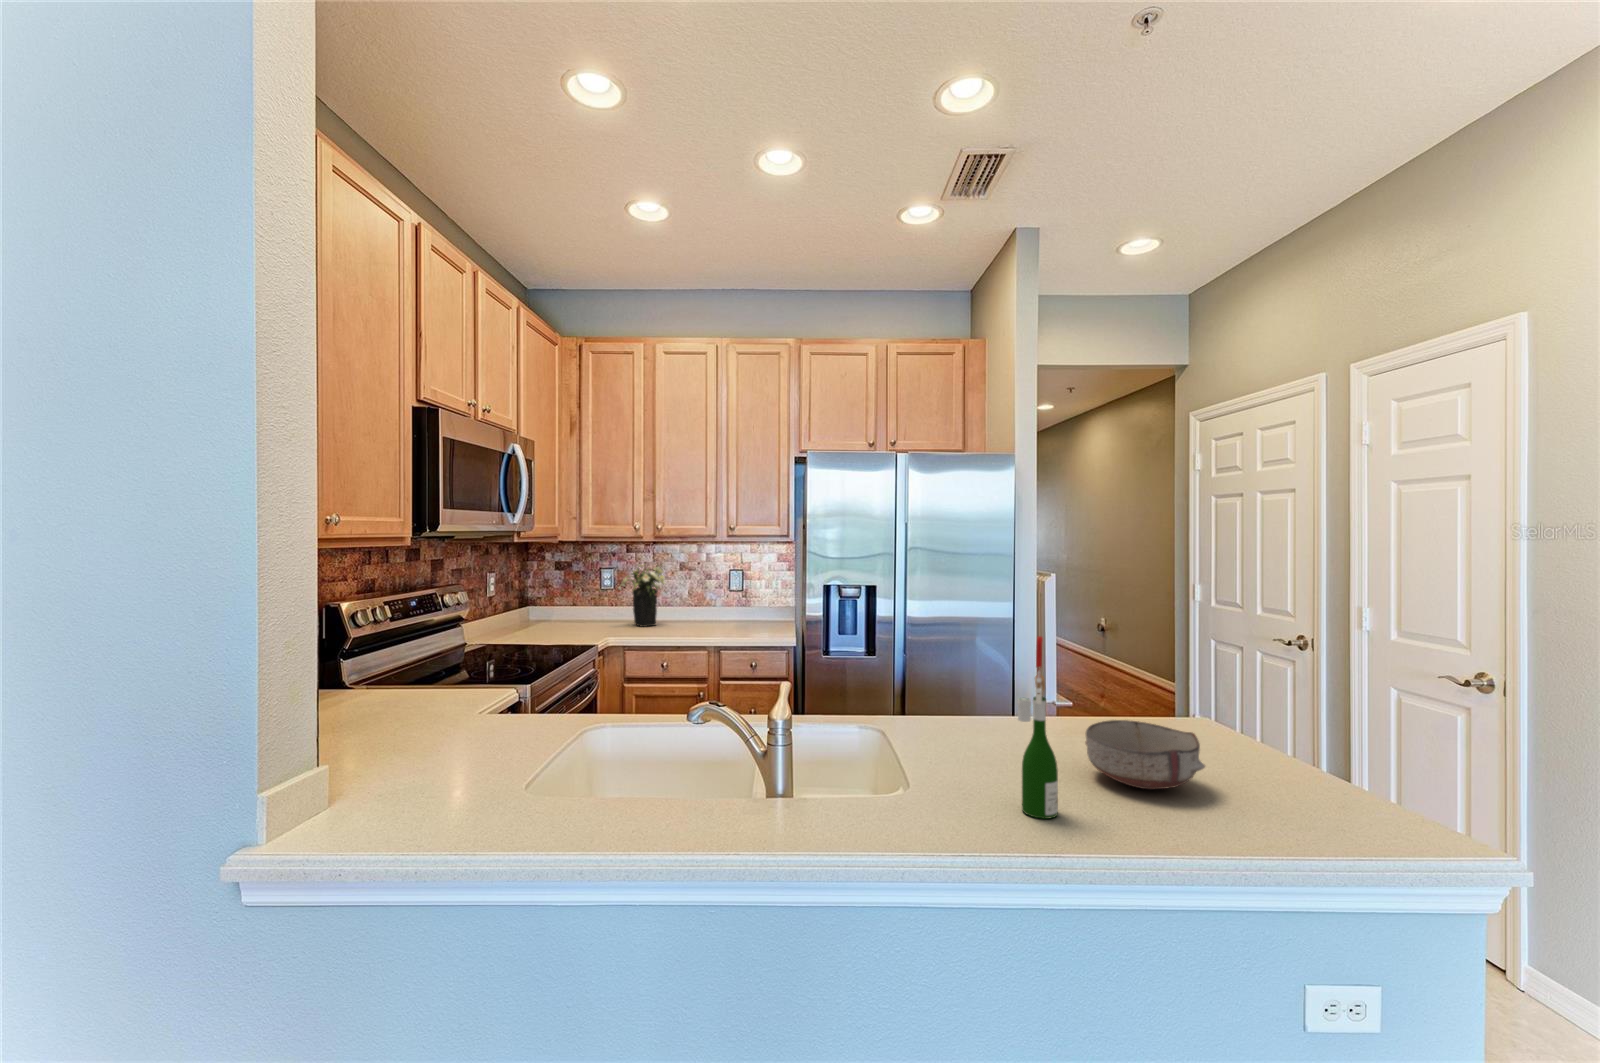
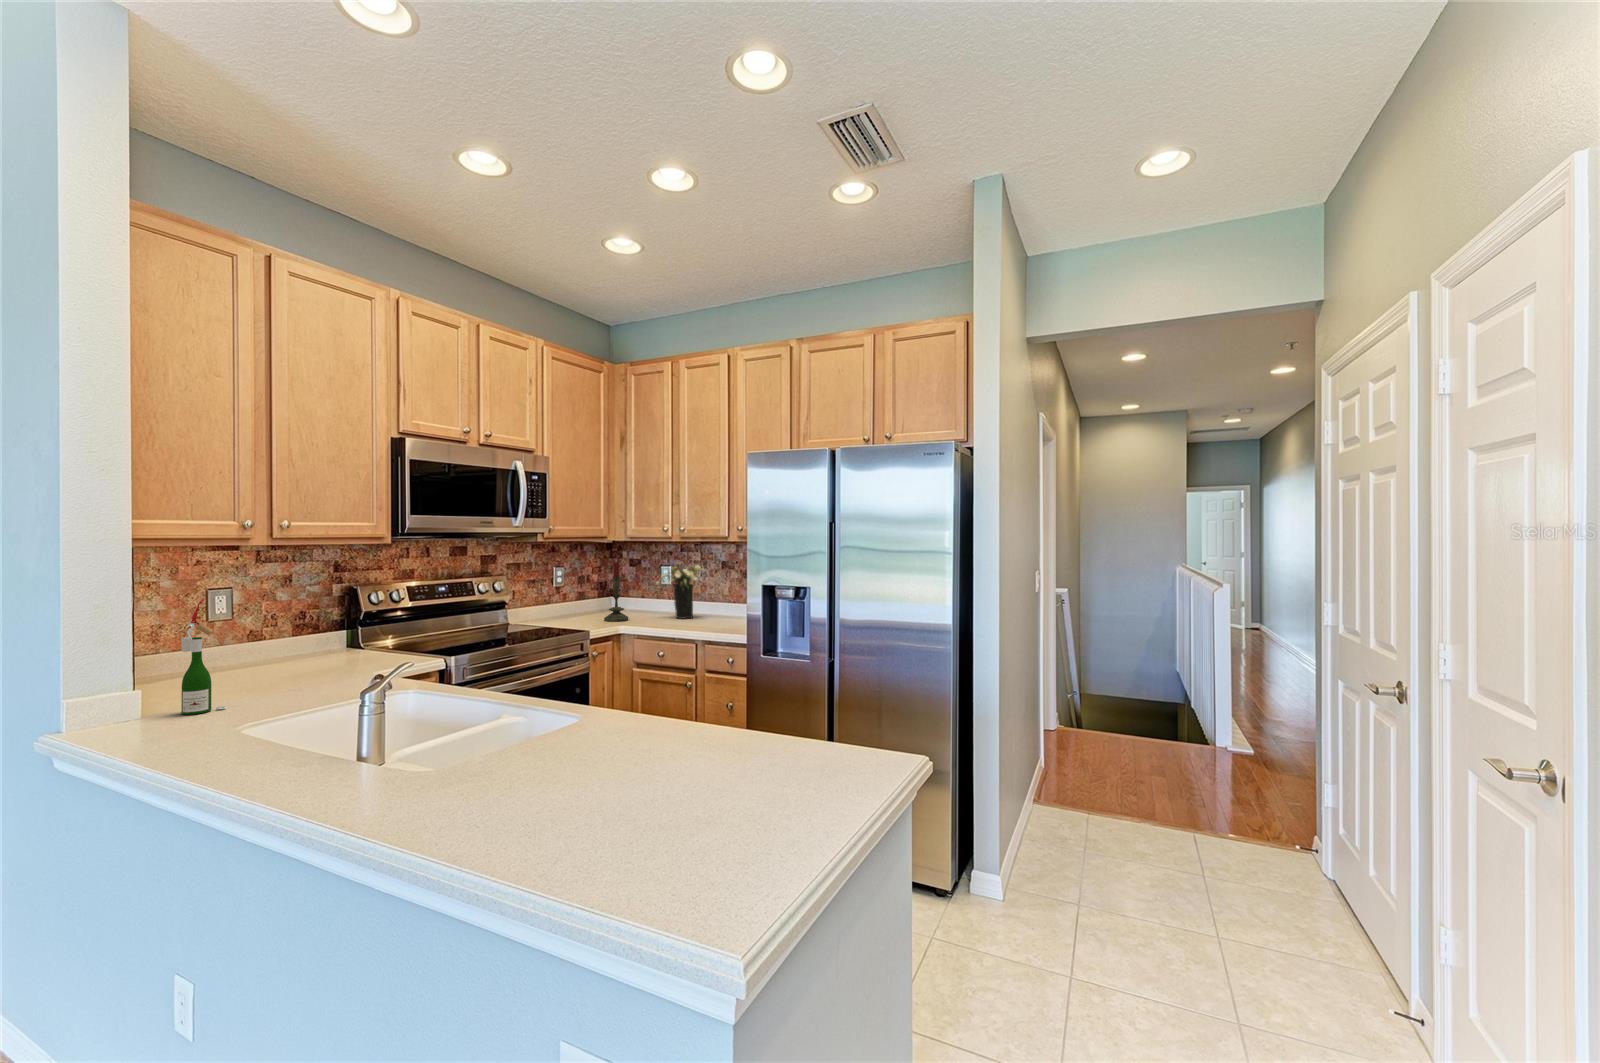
candle: none [563,564,591,634] -> present [604,562,628,622]
wine bottle: present [1017,636,1058,819] -> present [181,599,226,715]
ceramic bowl: present [1086,720,1205,789] -> none [584,725,693,798]

